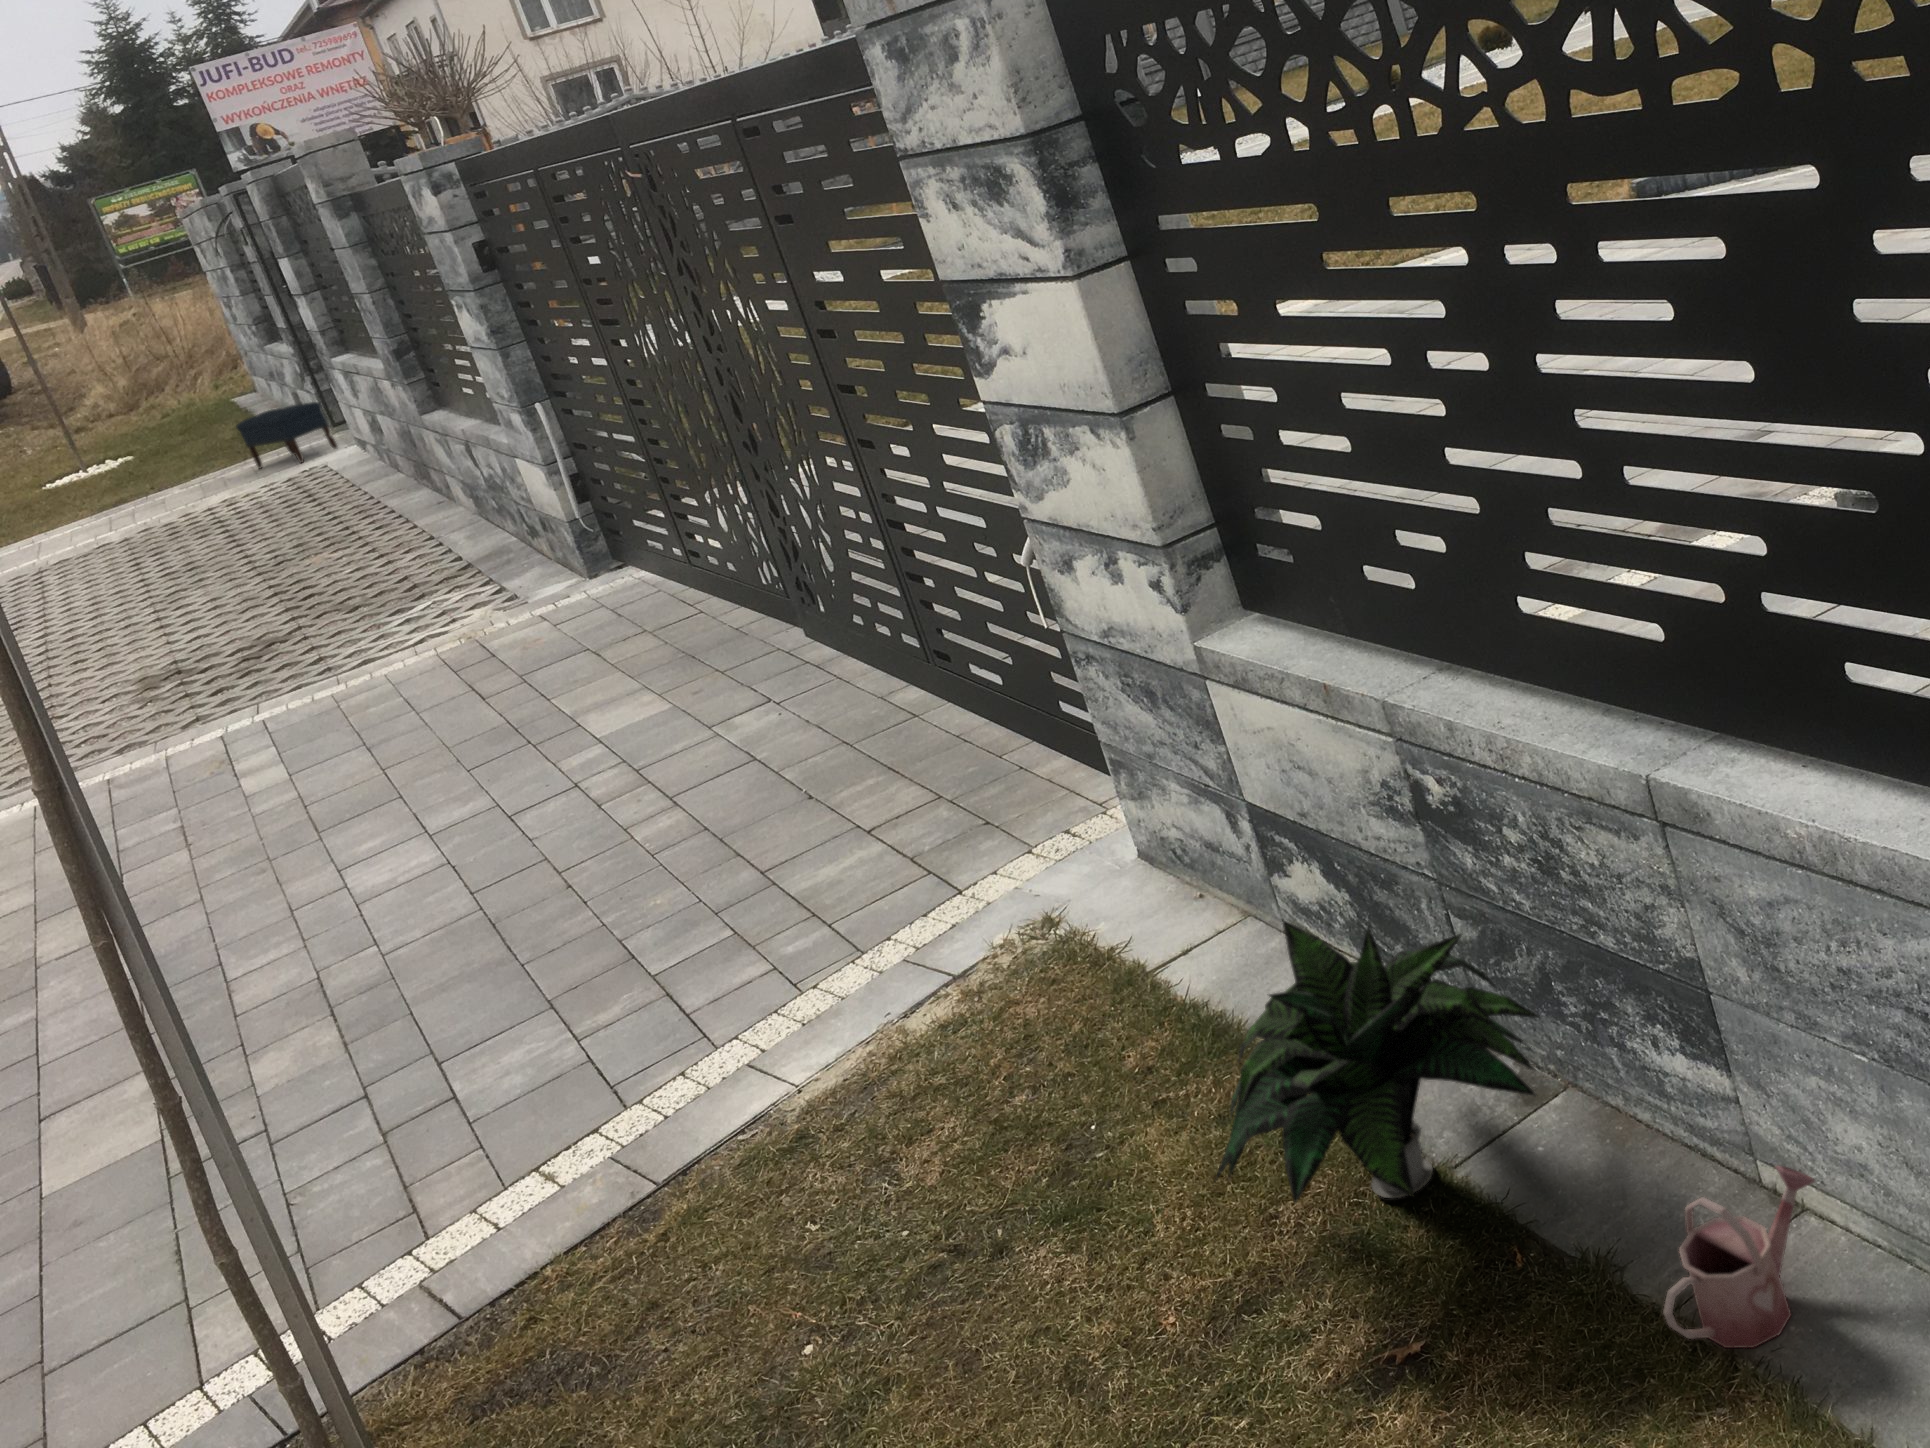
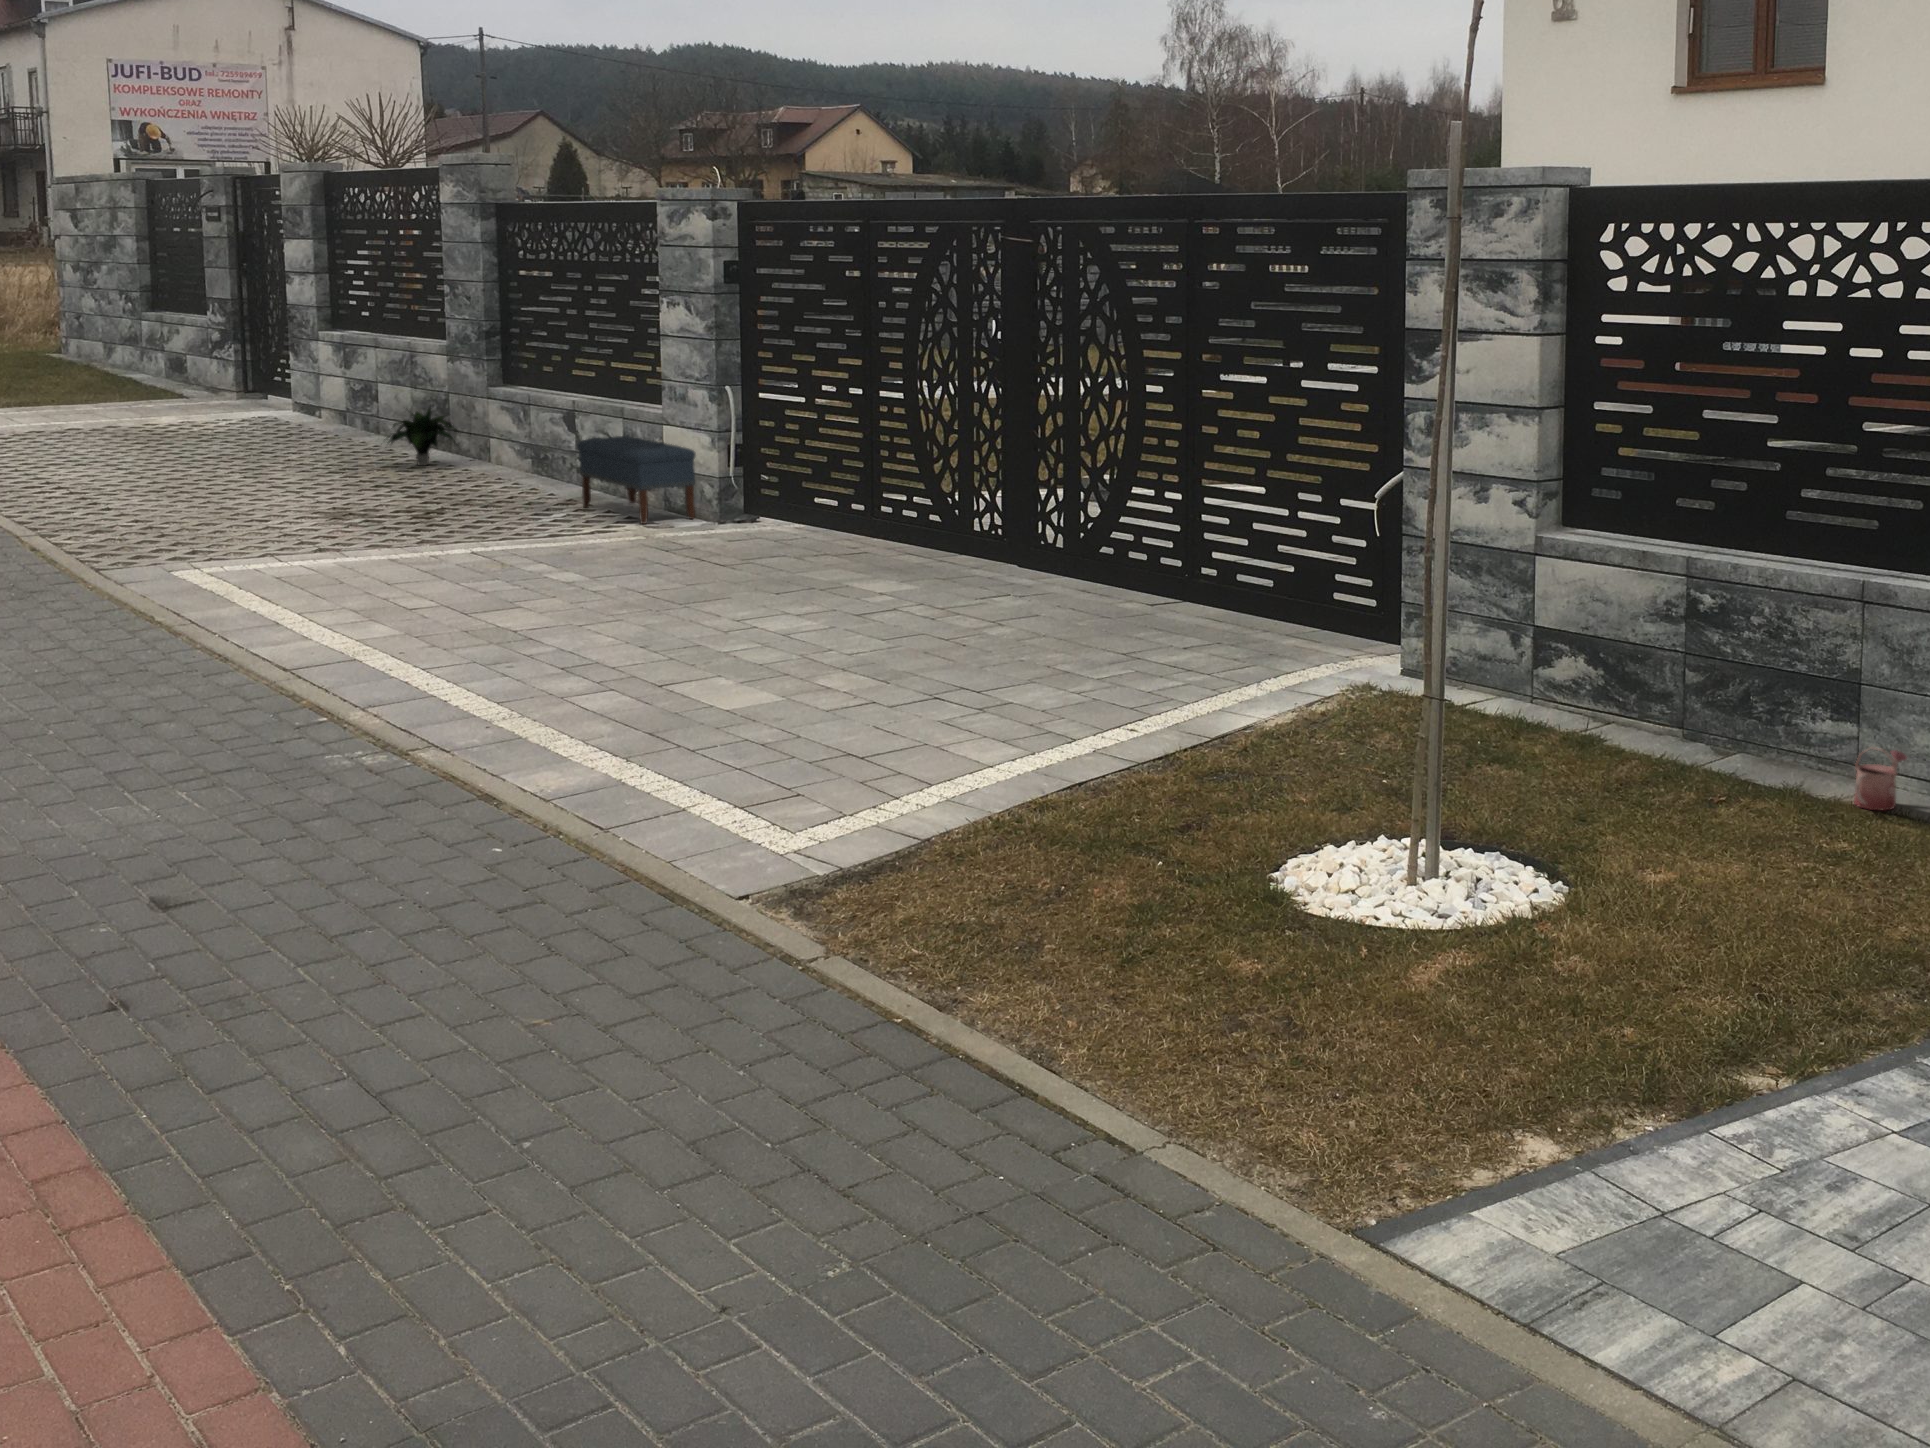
bench: present [236,402,337,469] -> present [577,436,696,524]
potted plant: present [1216,921,1540,1203] -> present [384,408,457,466]

